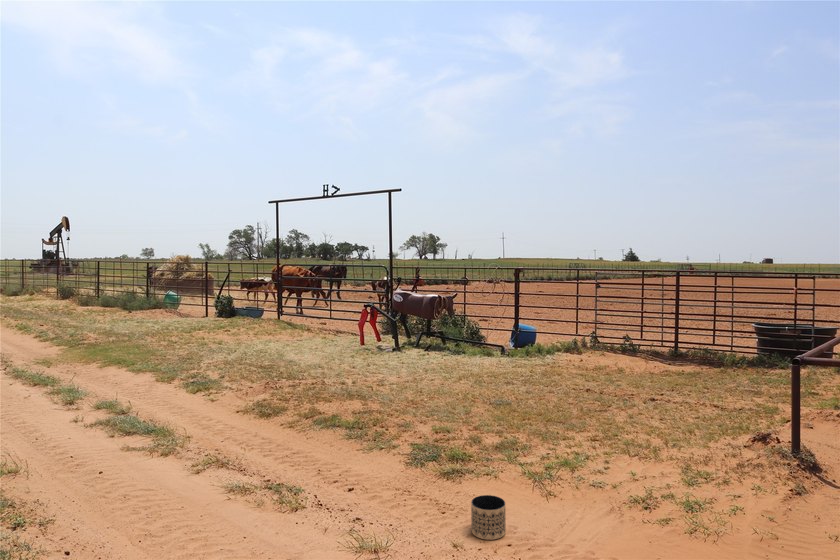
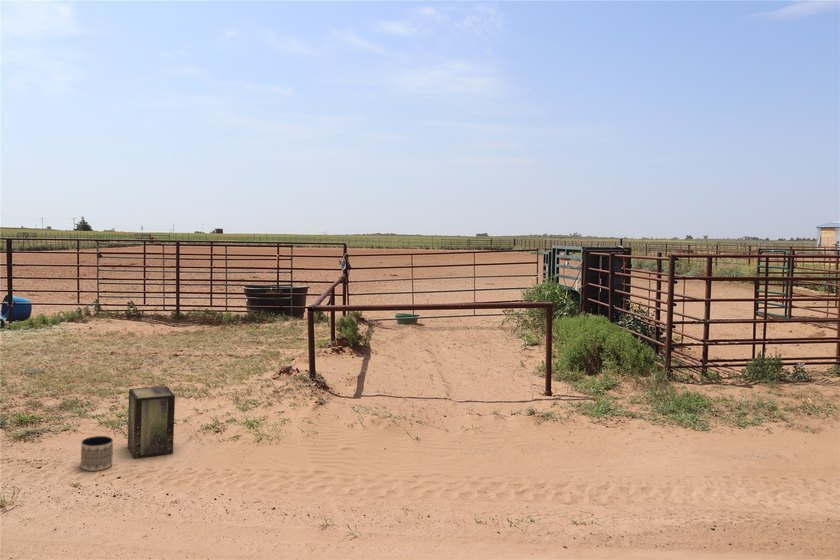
storage box: none [532,443,581,538] -> present [128,386,175,459]

